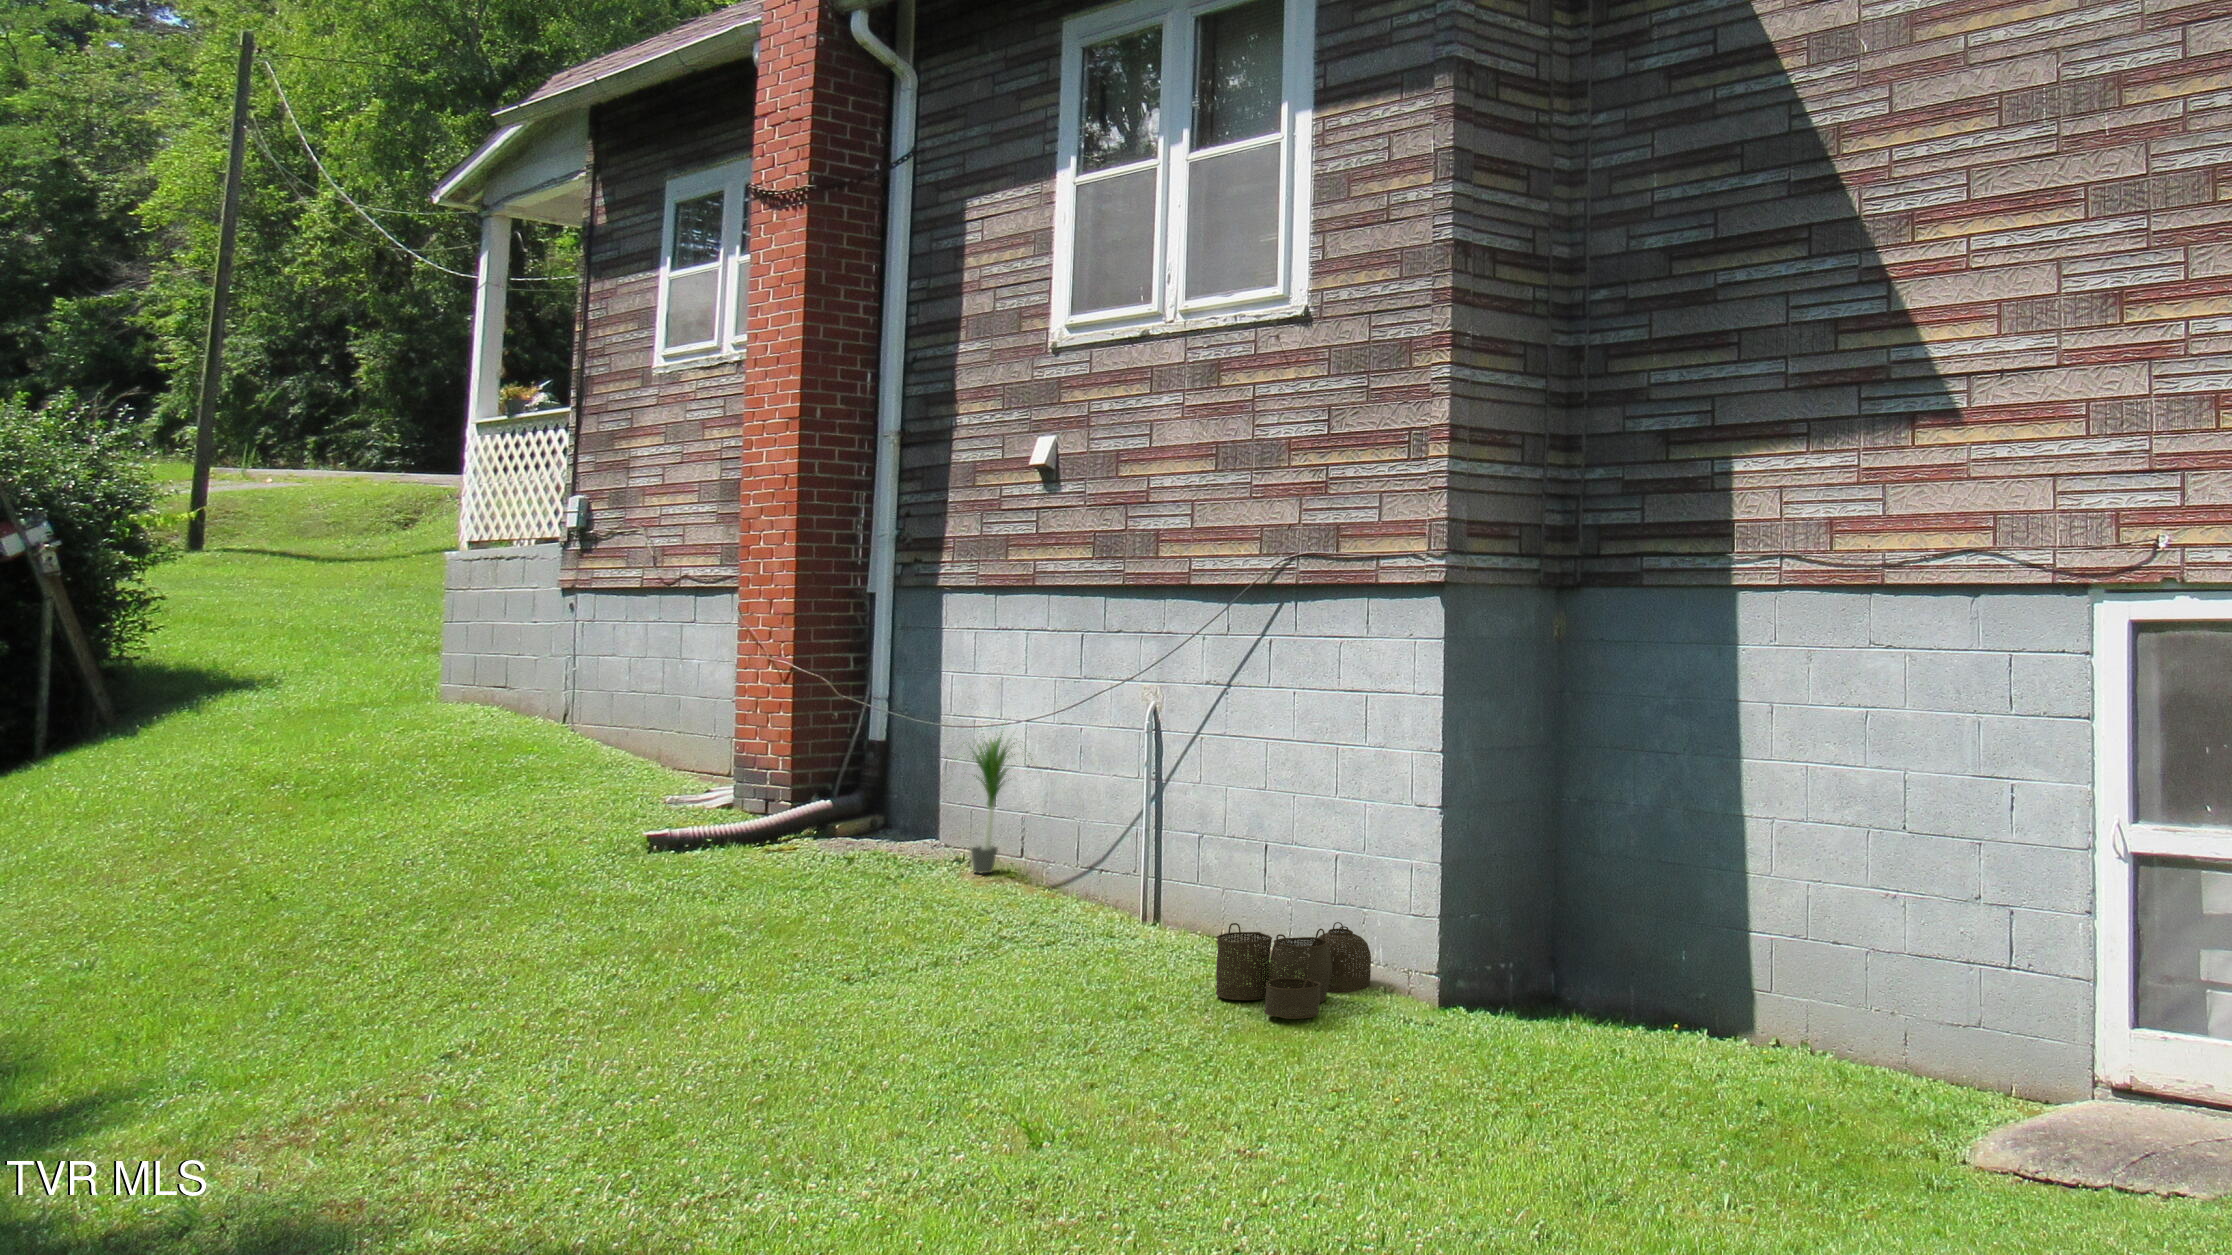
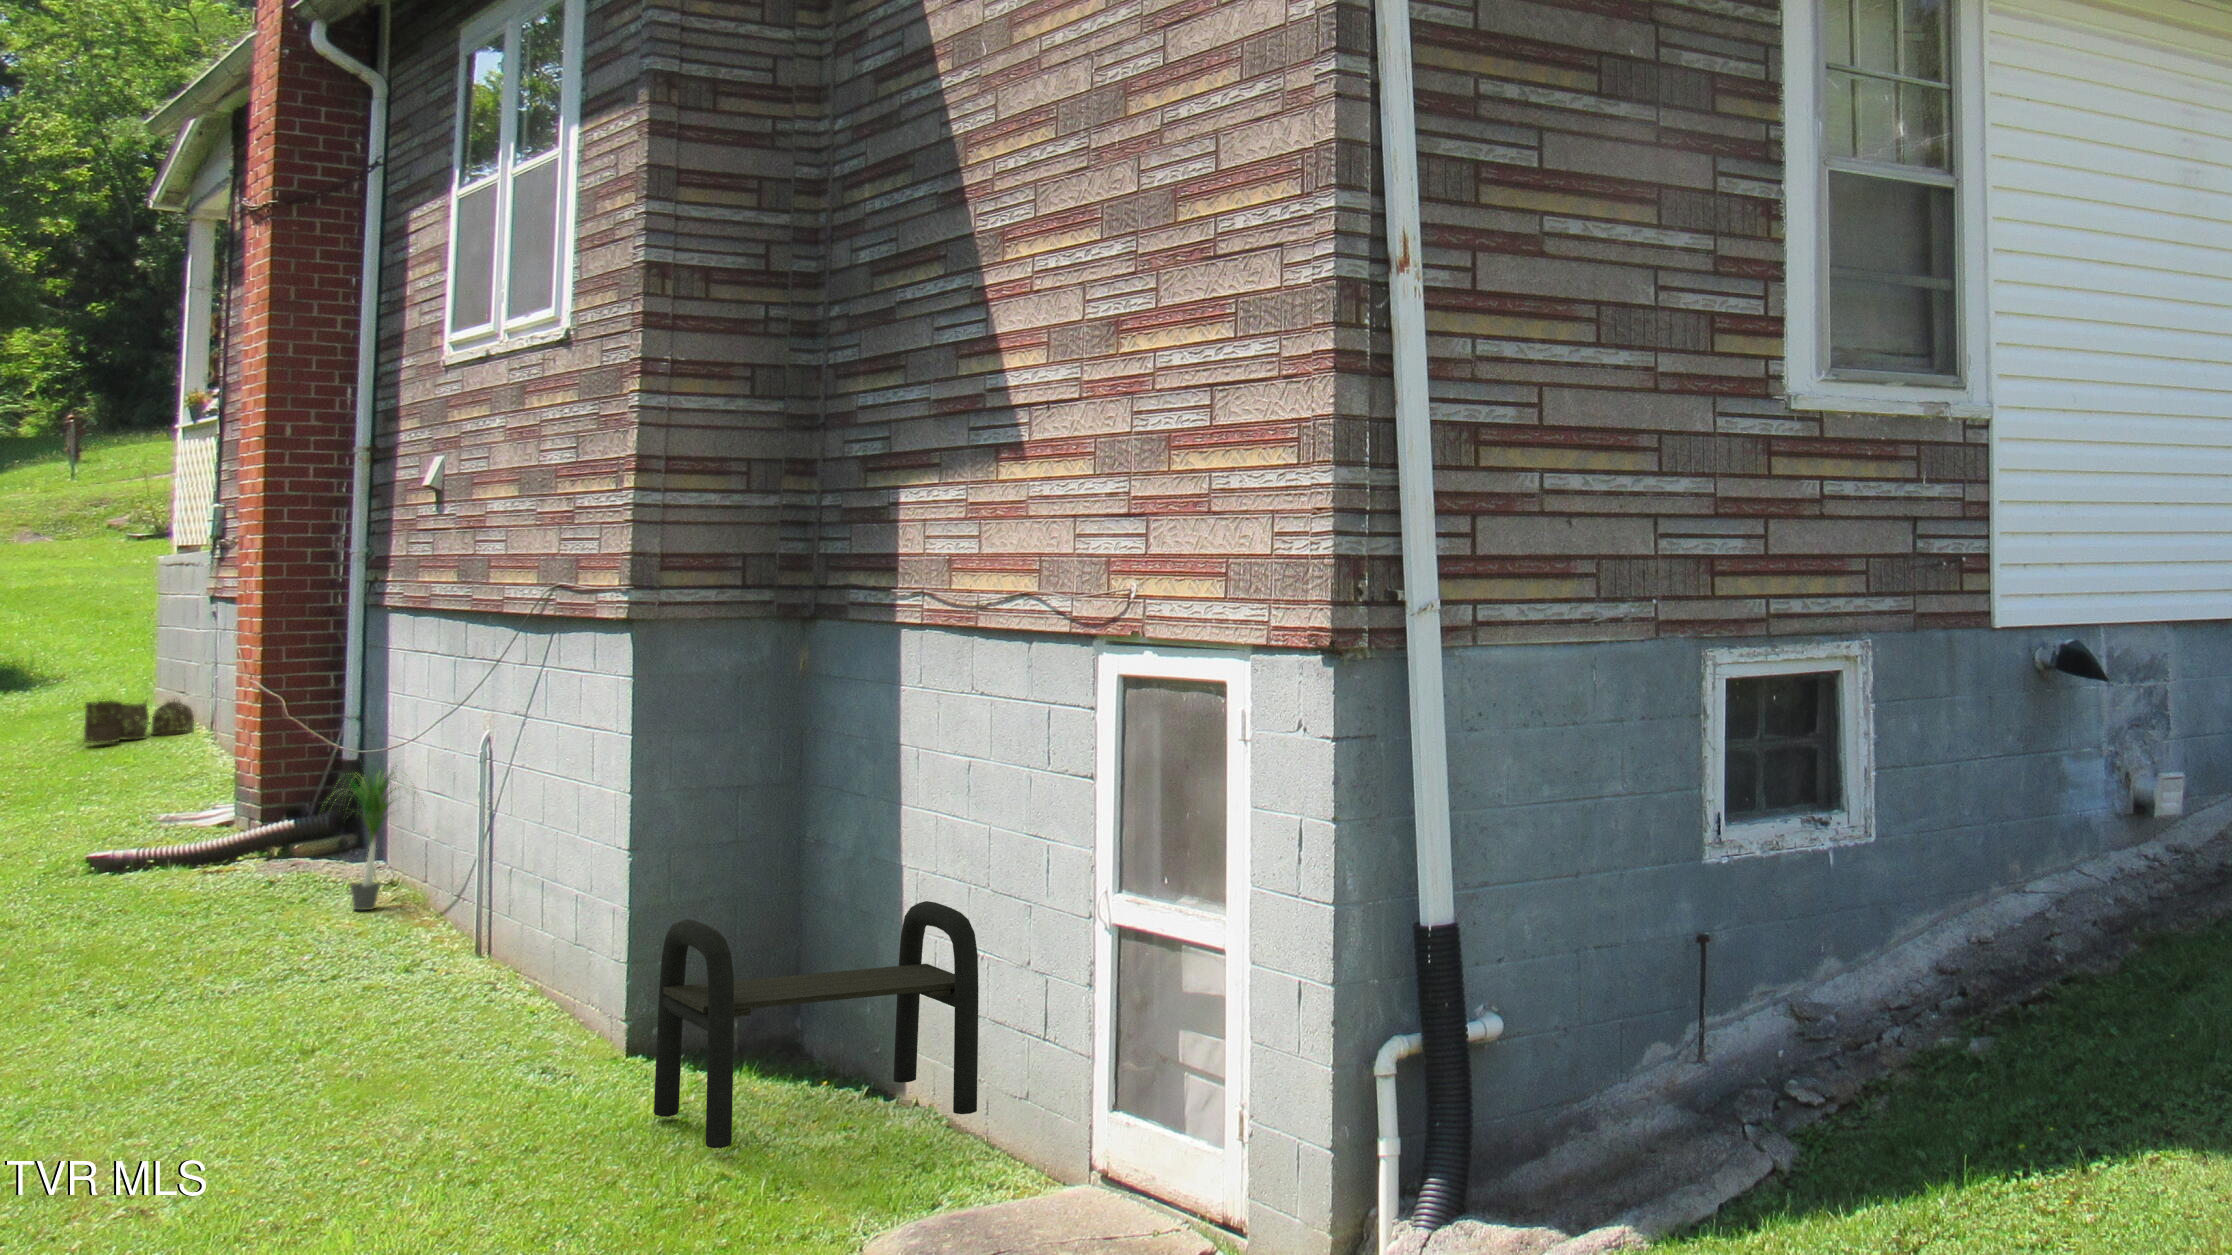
bench: none [1626,848,1916,1094] -> present [654,901,978,1148]
woven basket: present [1216,922,1371,1019] -> present [84,699,194,743]

